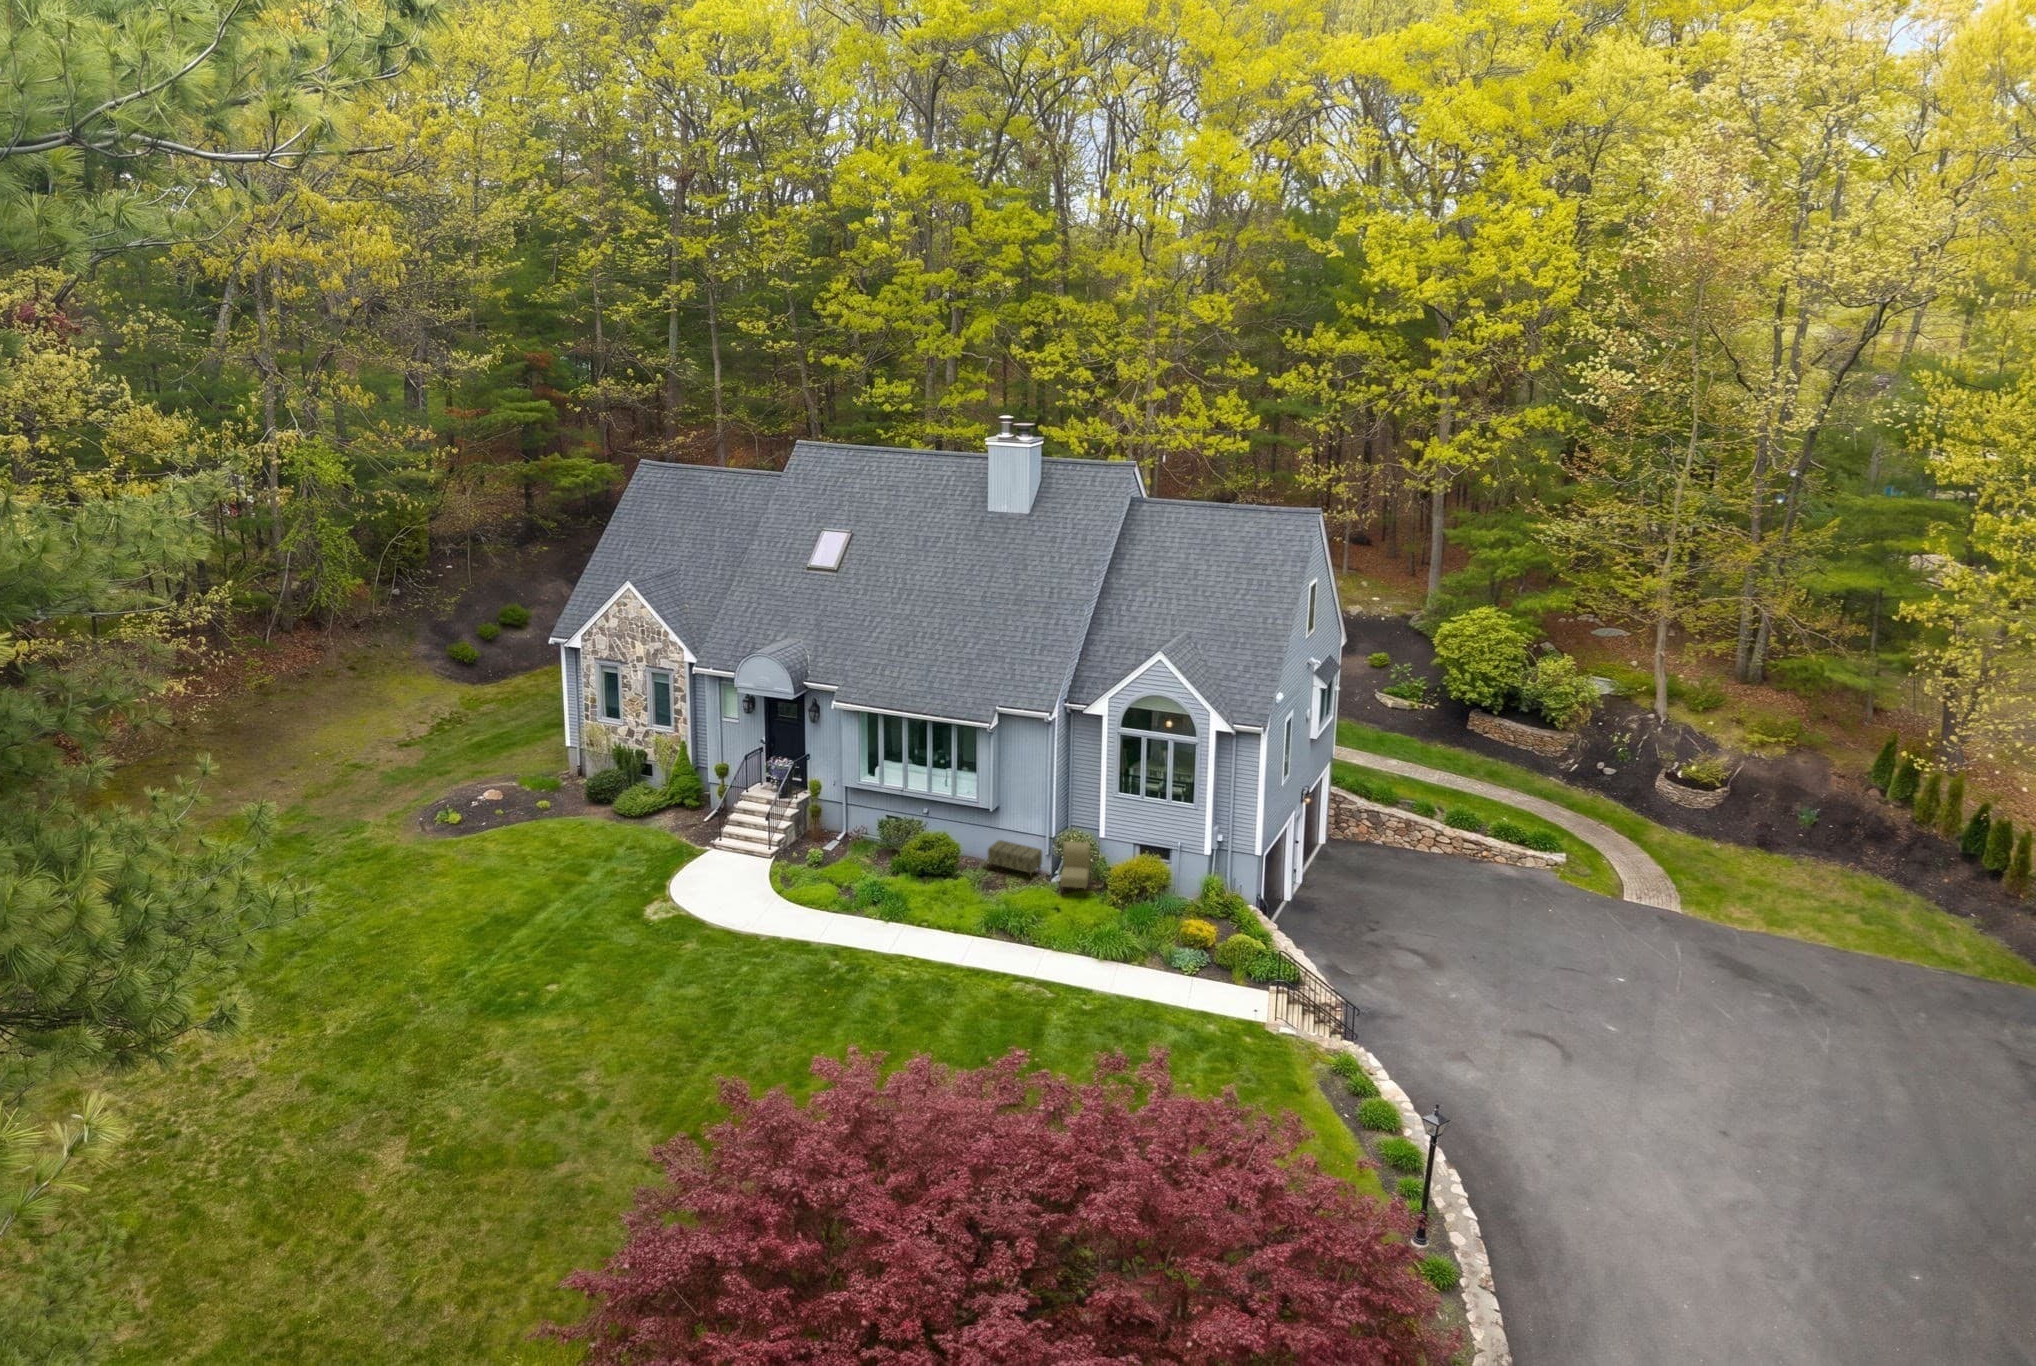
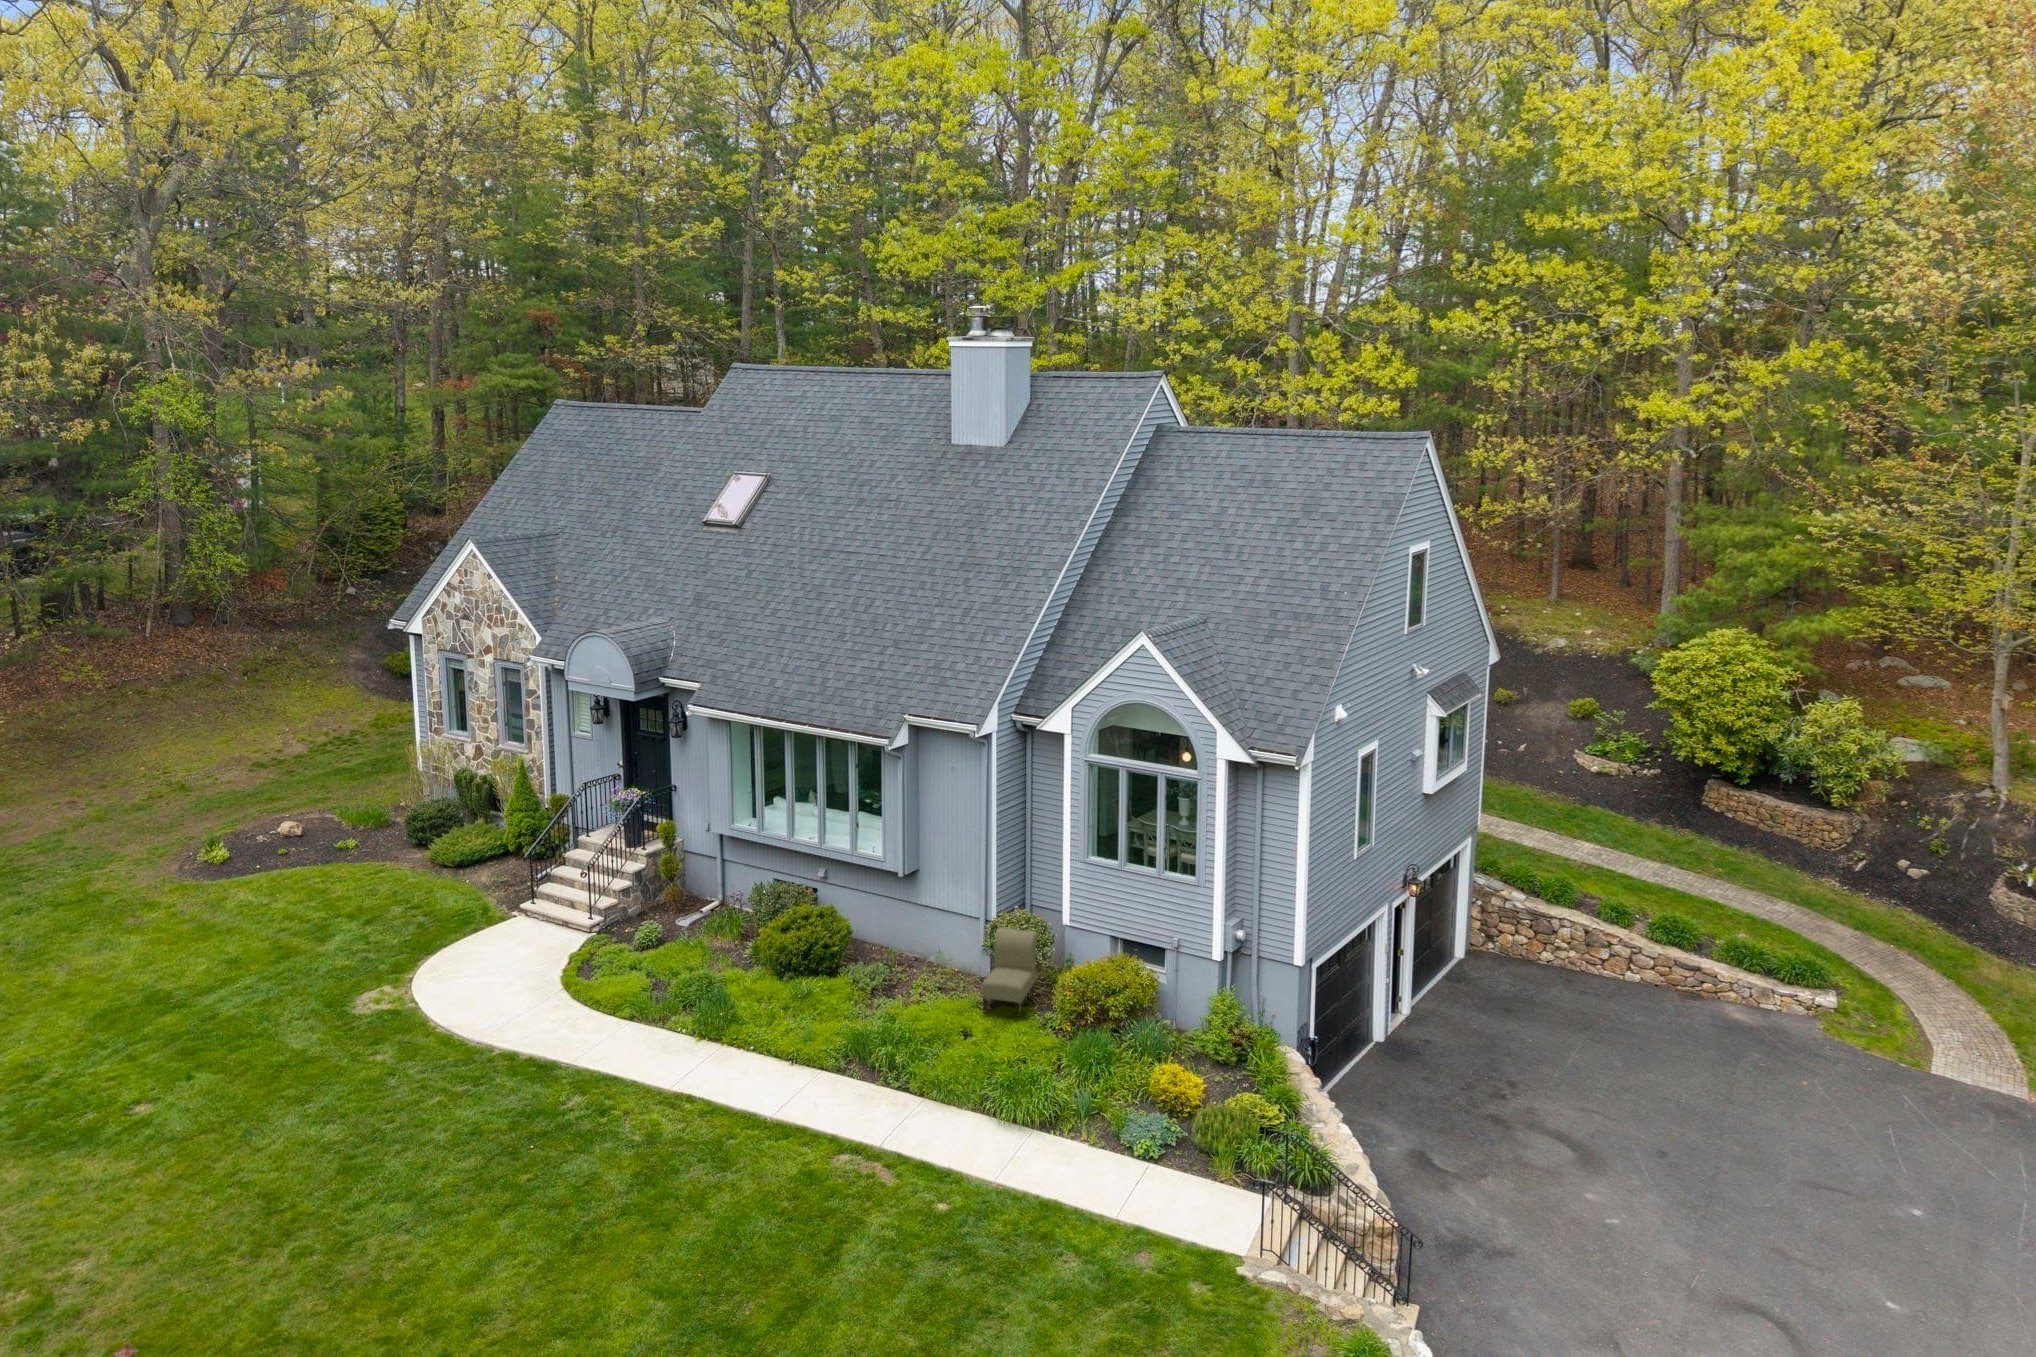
bench: present [988,840,1042,878] -> none [891,921,972,984]

